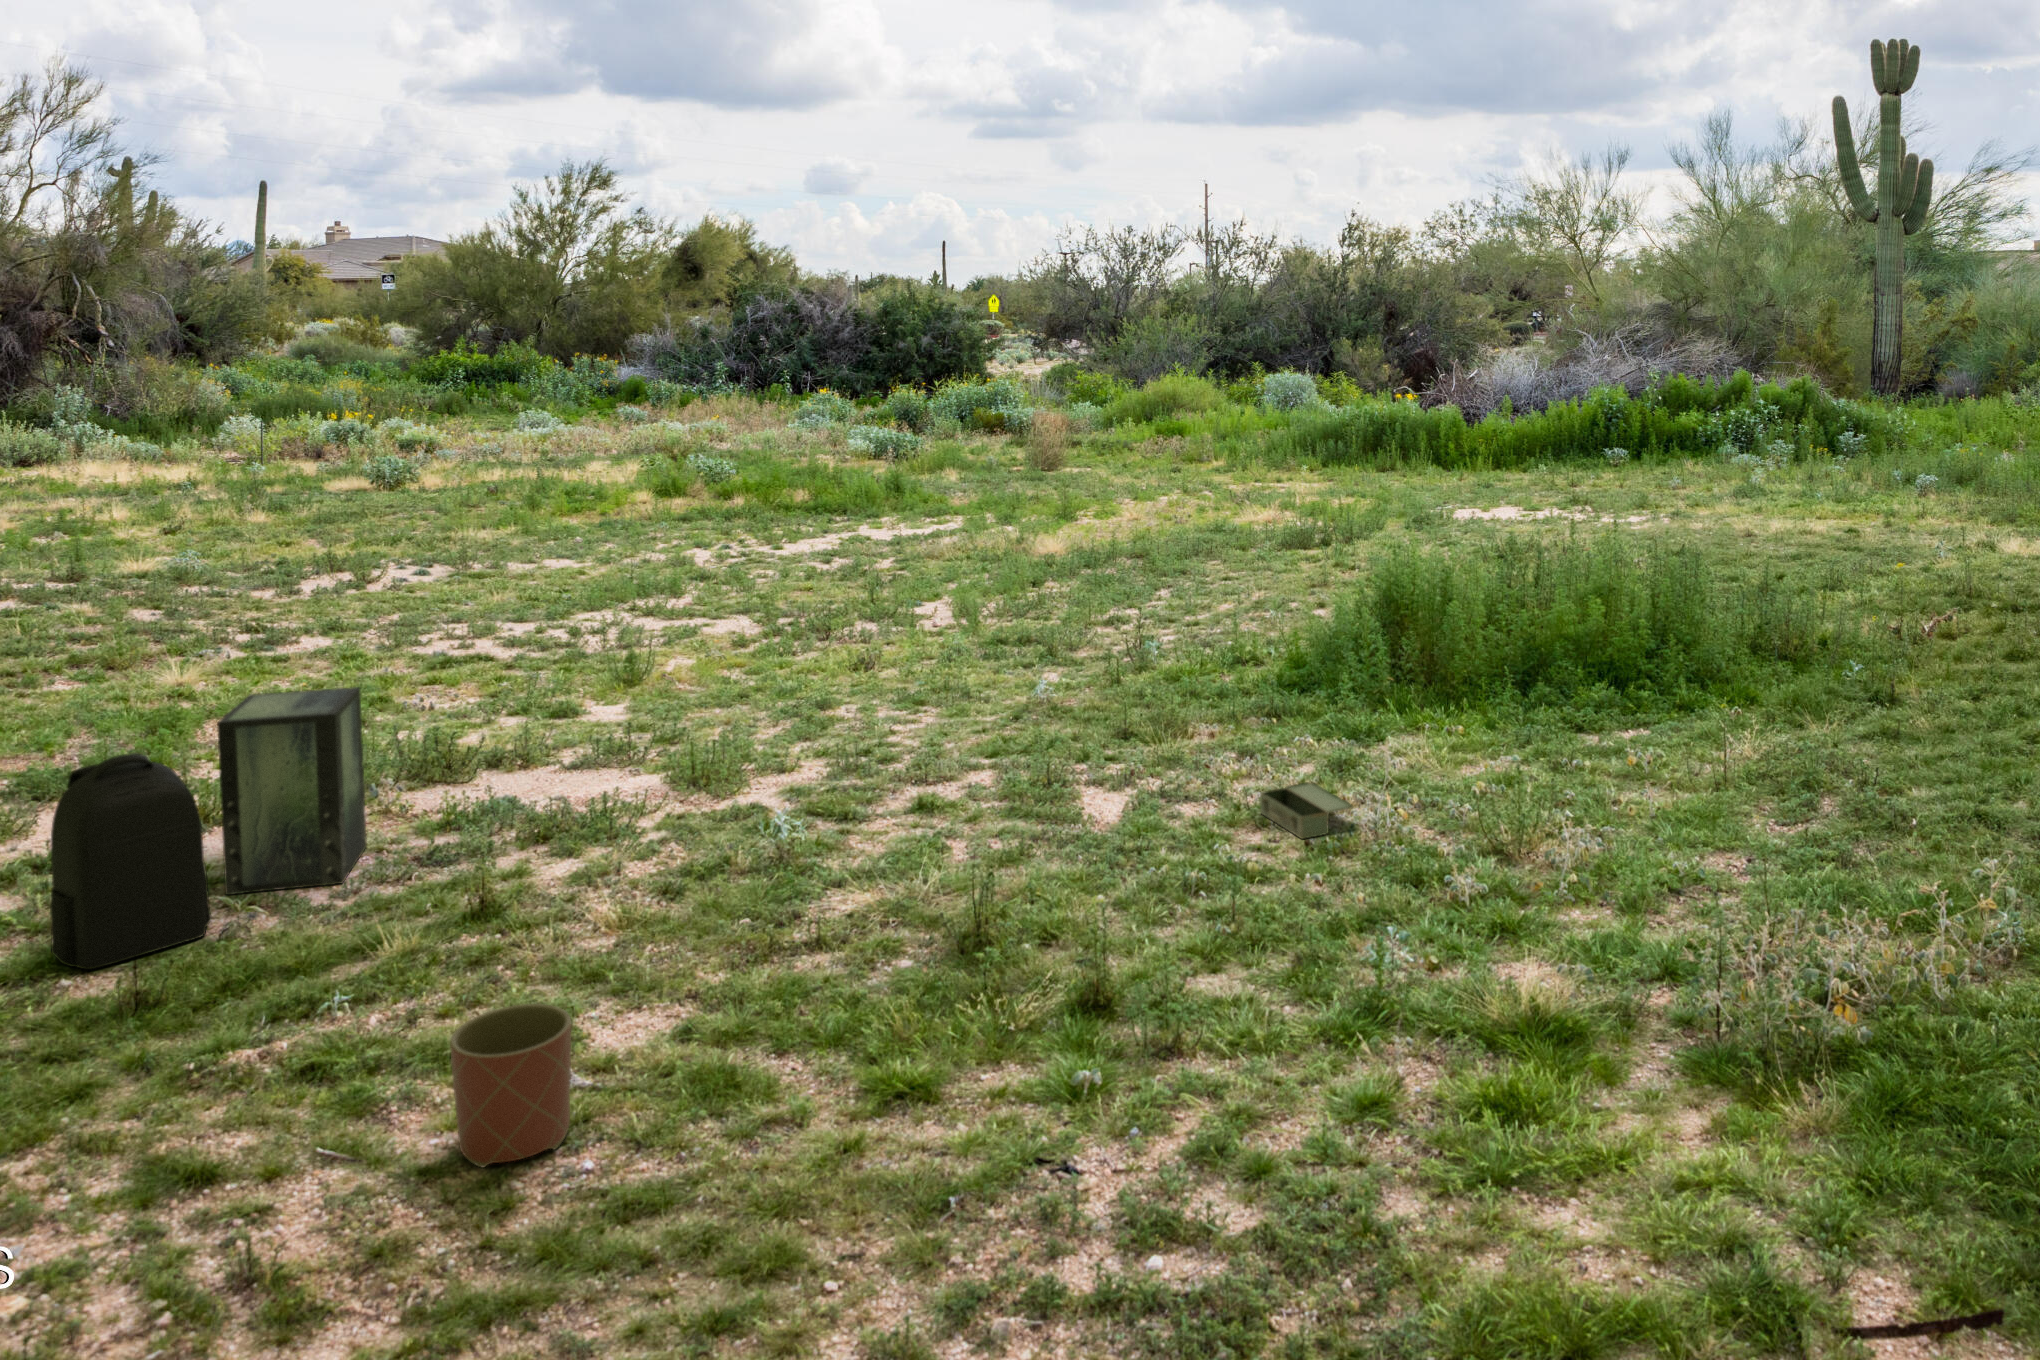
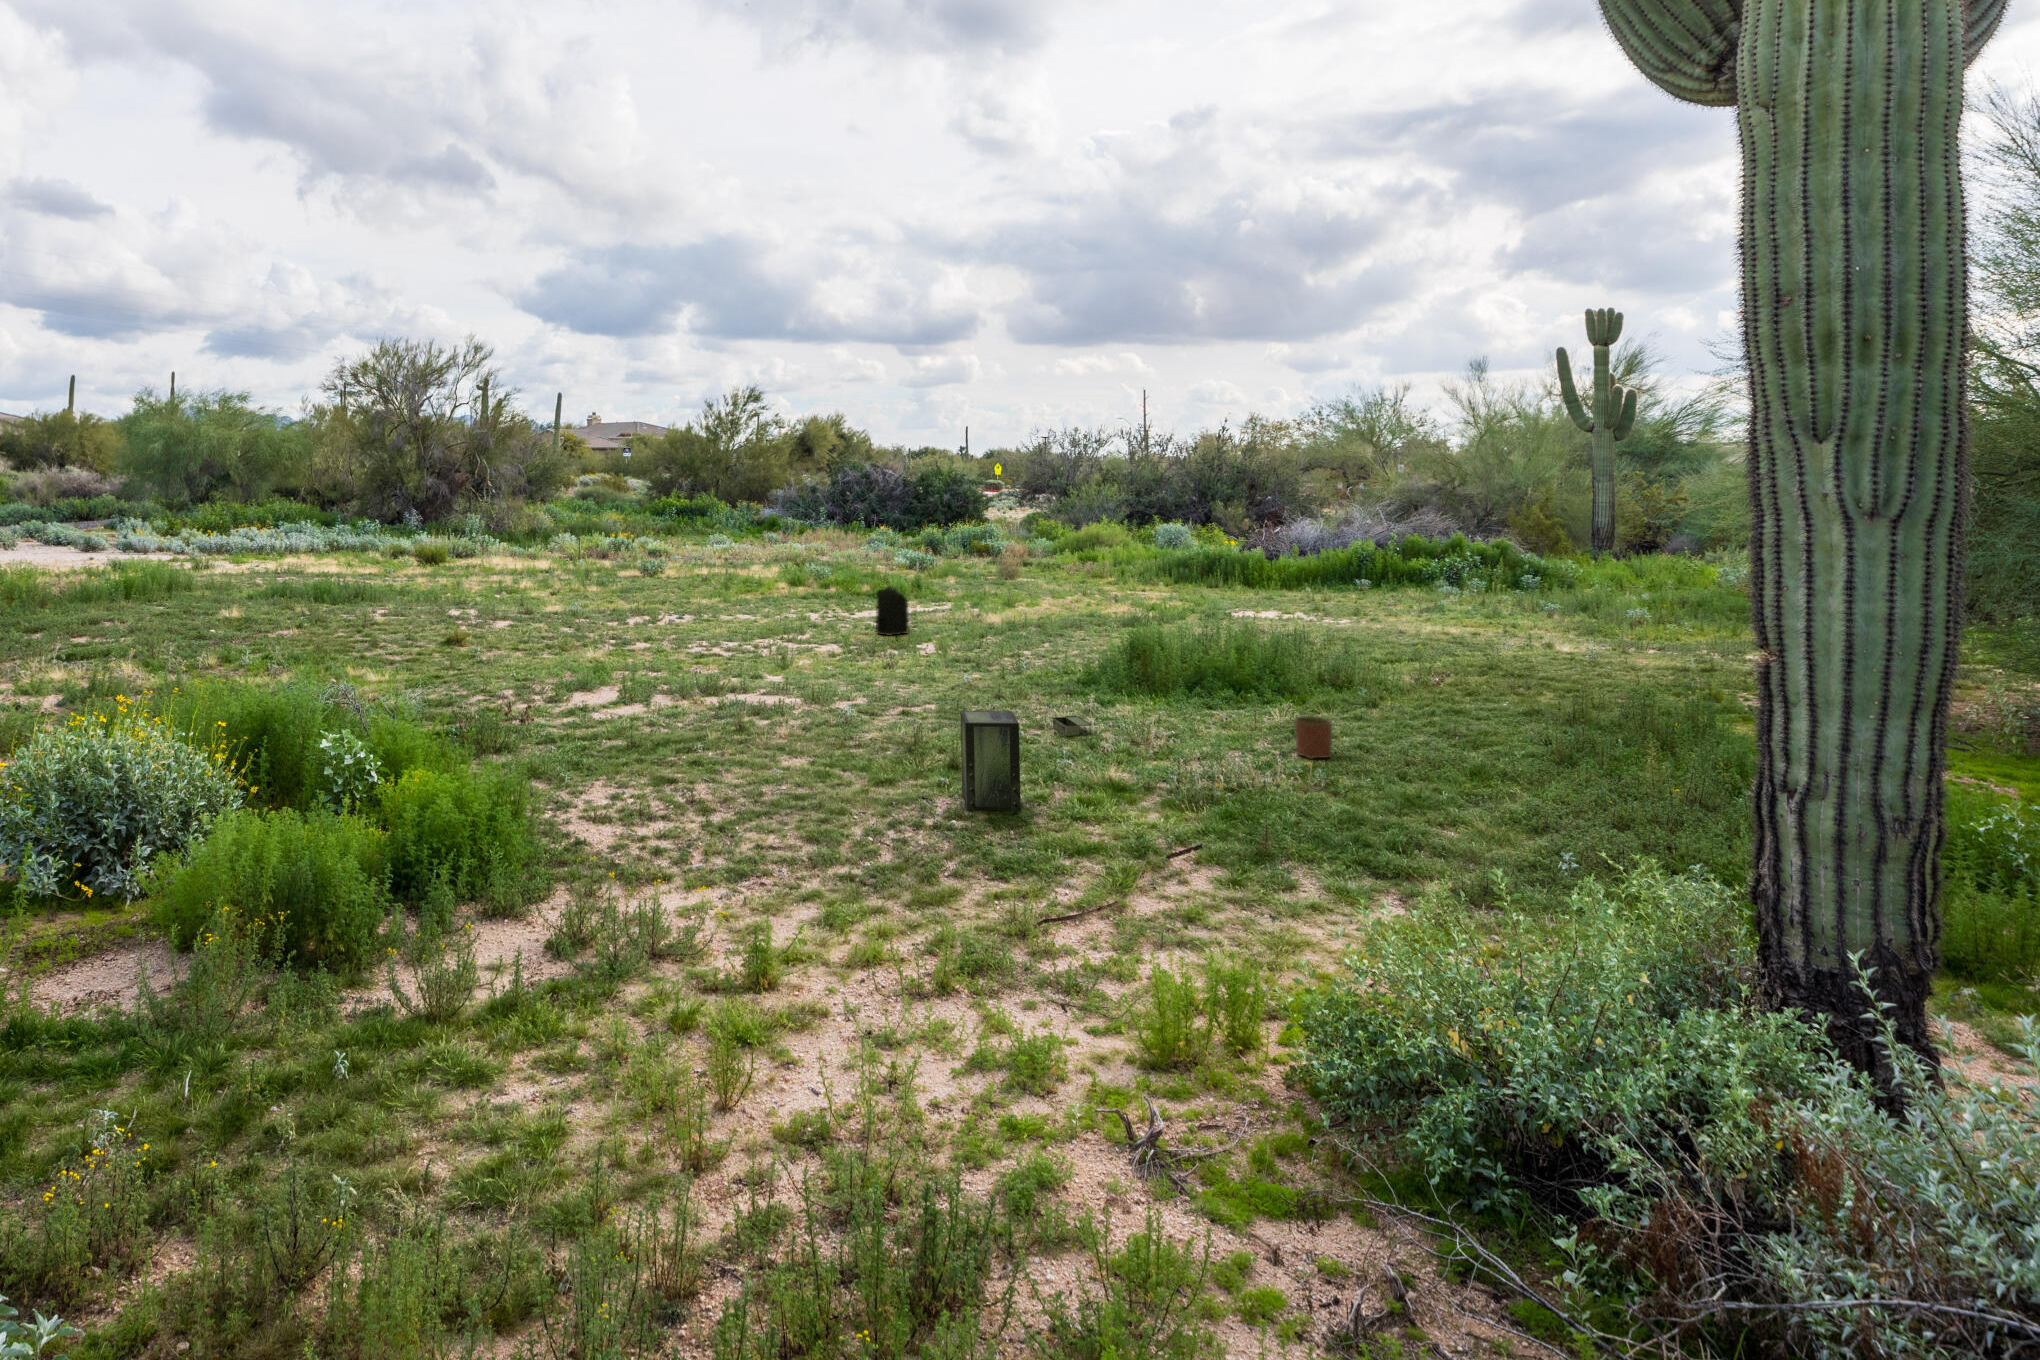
storage box: present [217,687,367,895] -> present [960,711,1021,811]
backpack: present [50,753,211,969] -> present [876,586,909,636]
planter: present [450,1004,571,1167] -> present [1295,716,1332,759]

